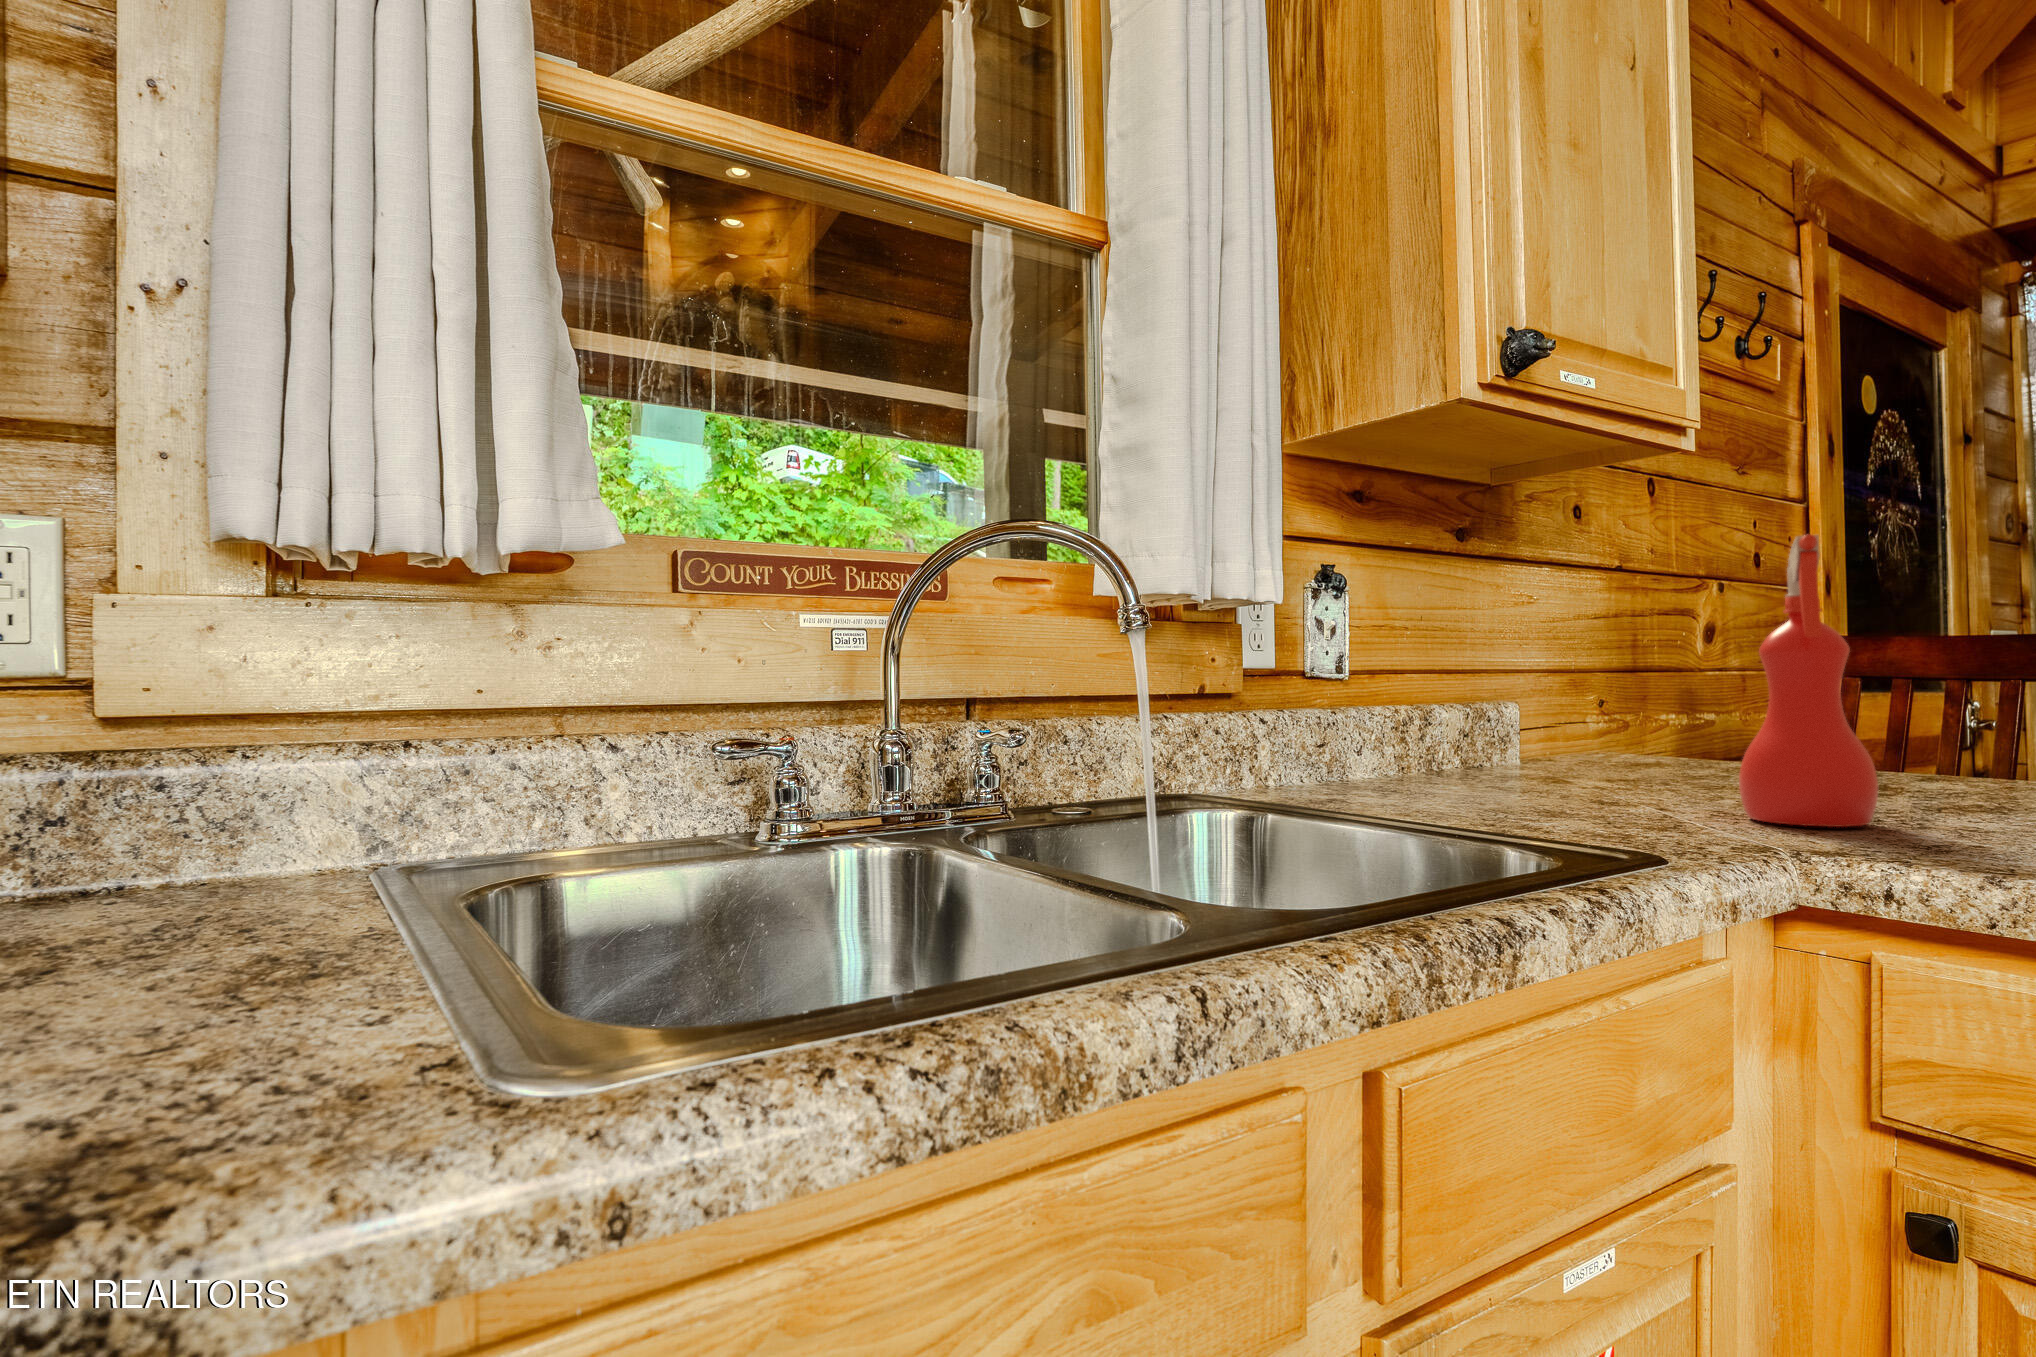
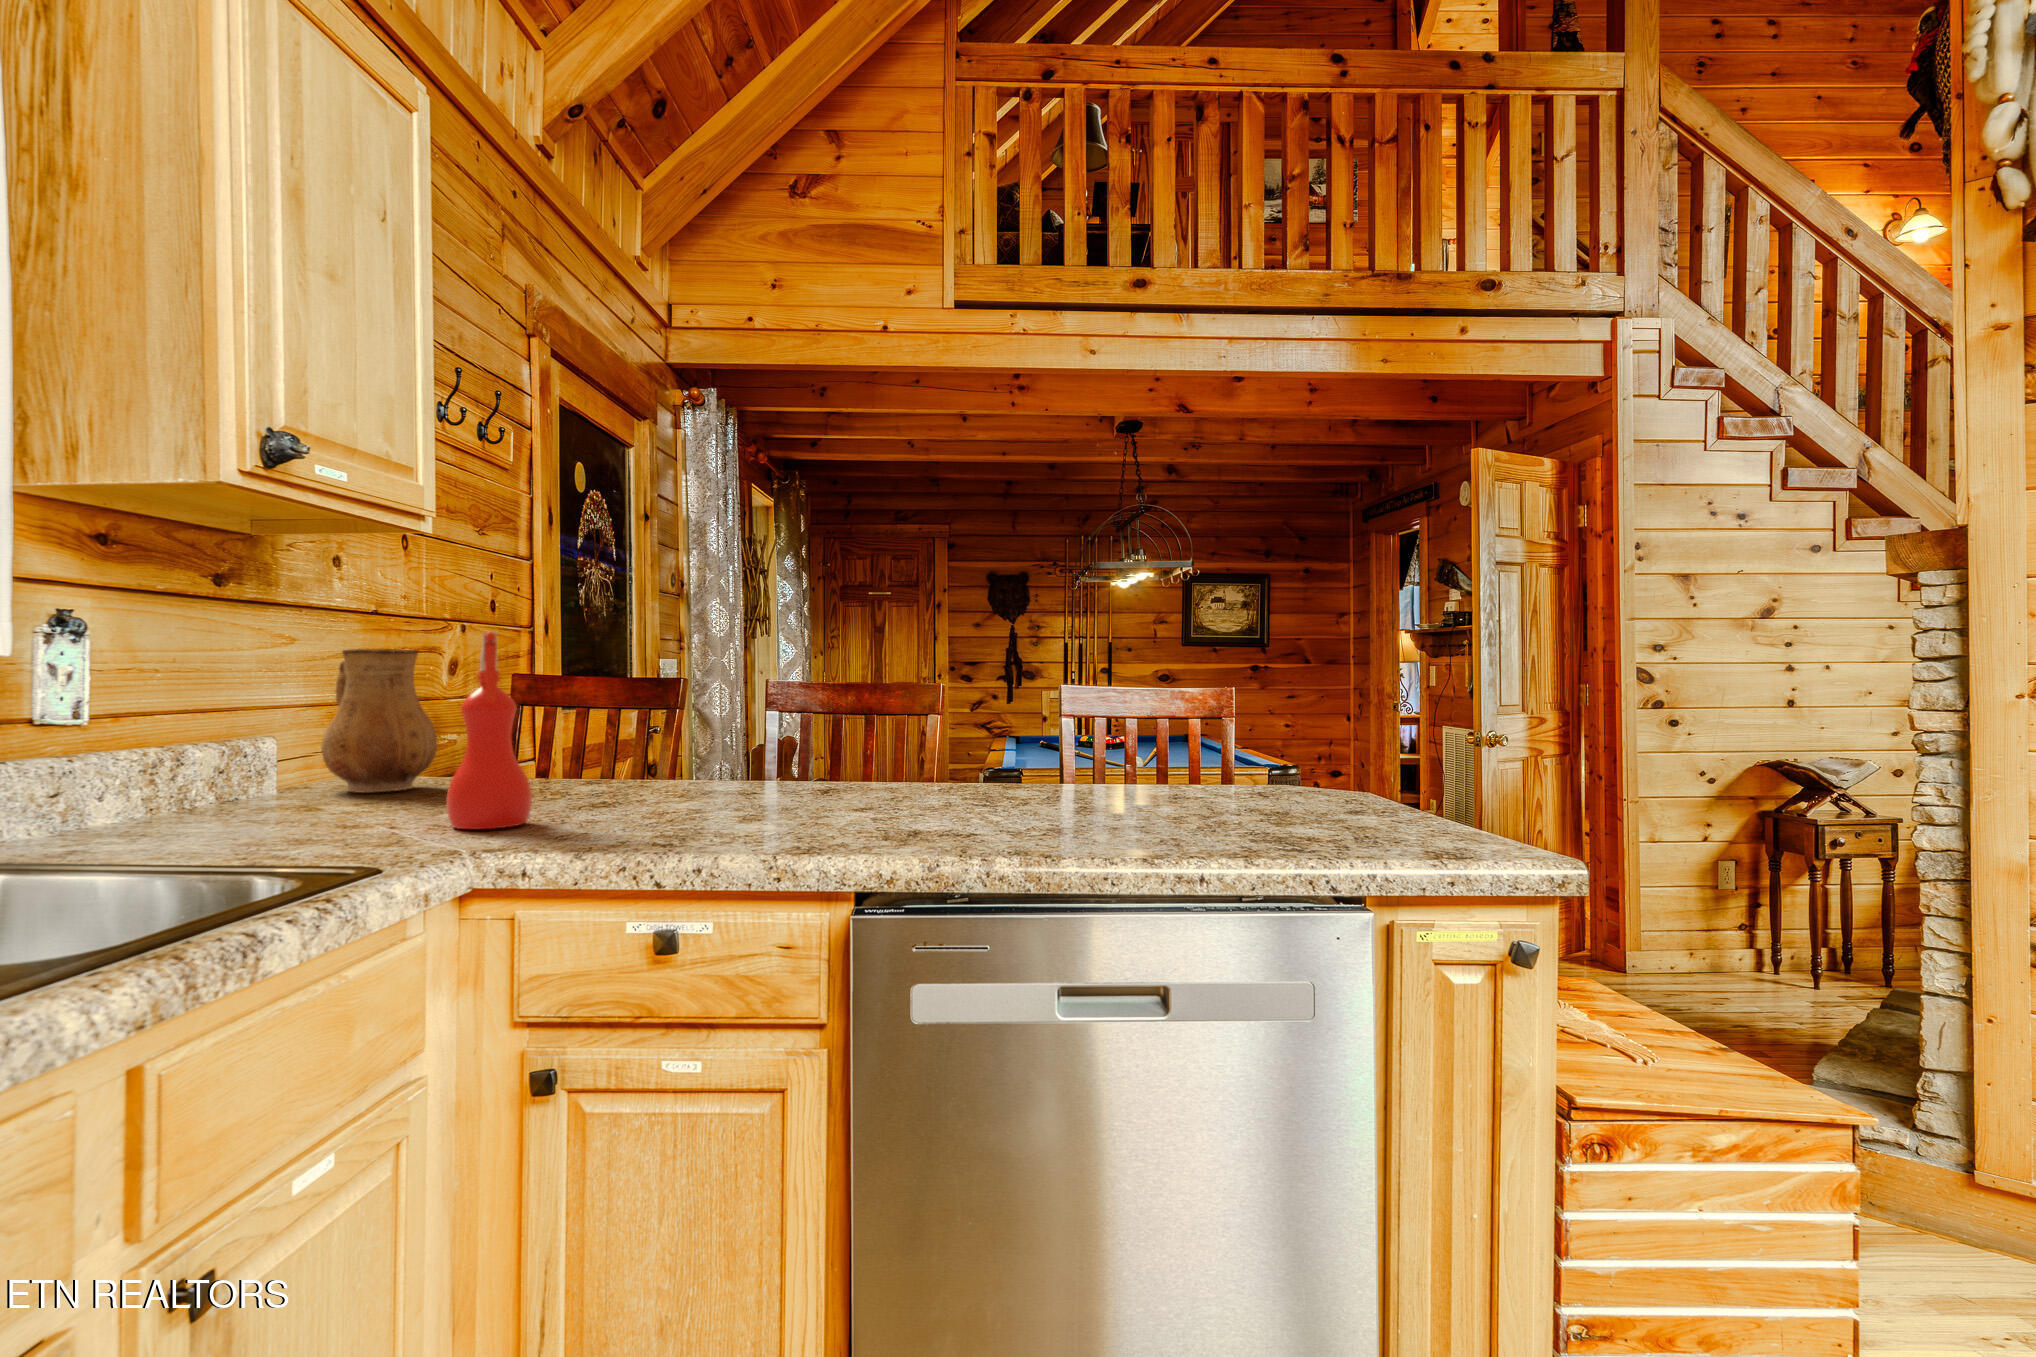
ceramic pitcher: none [1565,597,1704,771] -> present [321,649,437,792]

